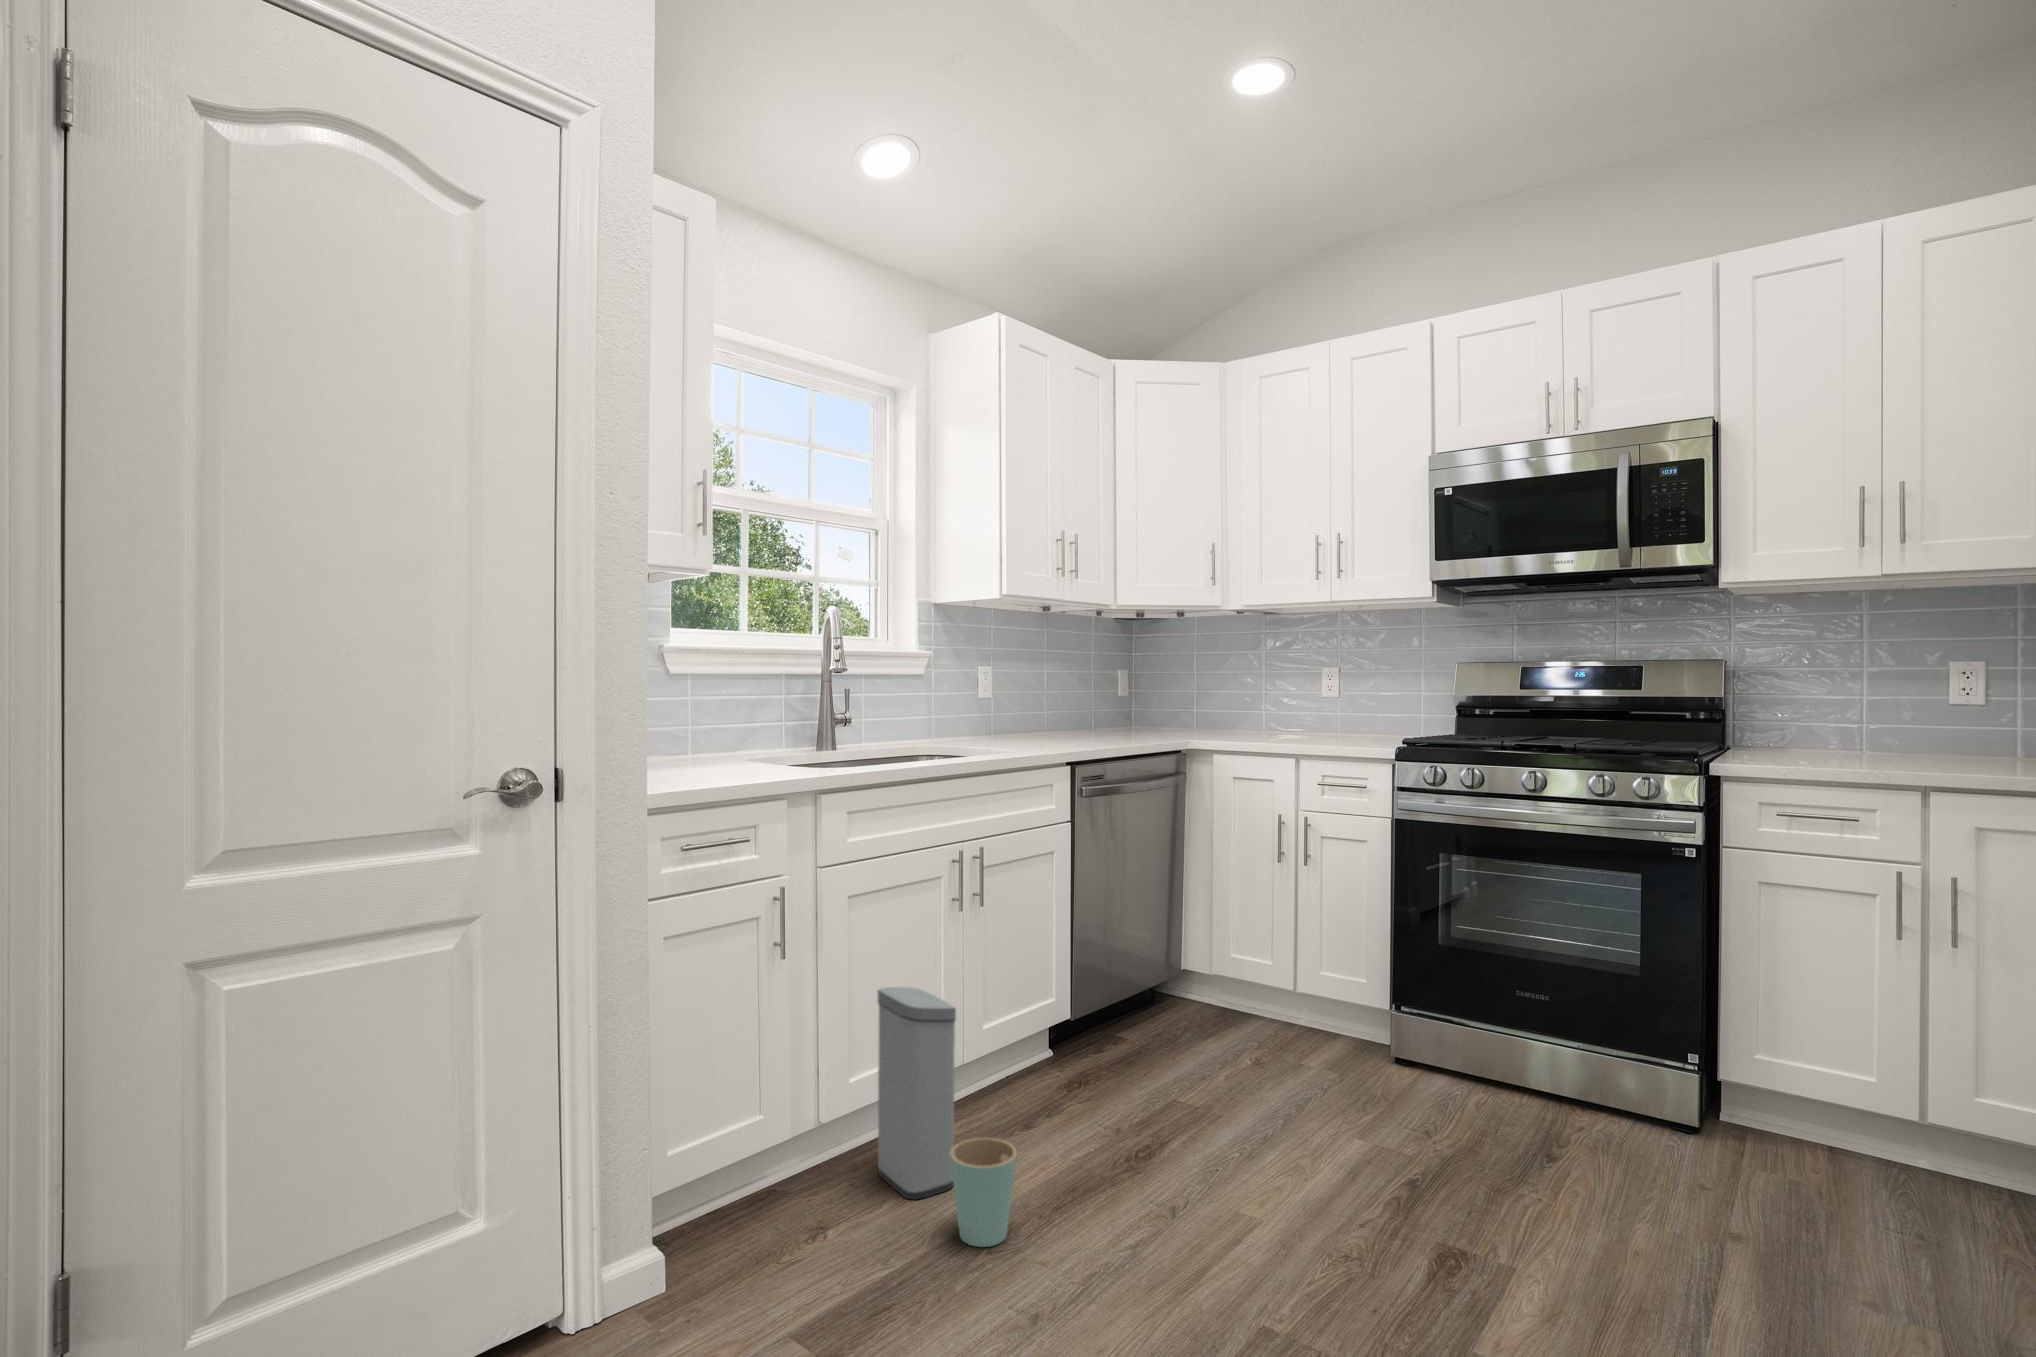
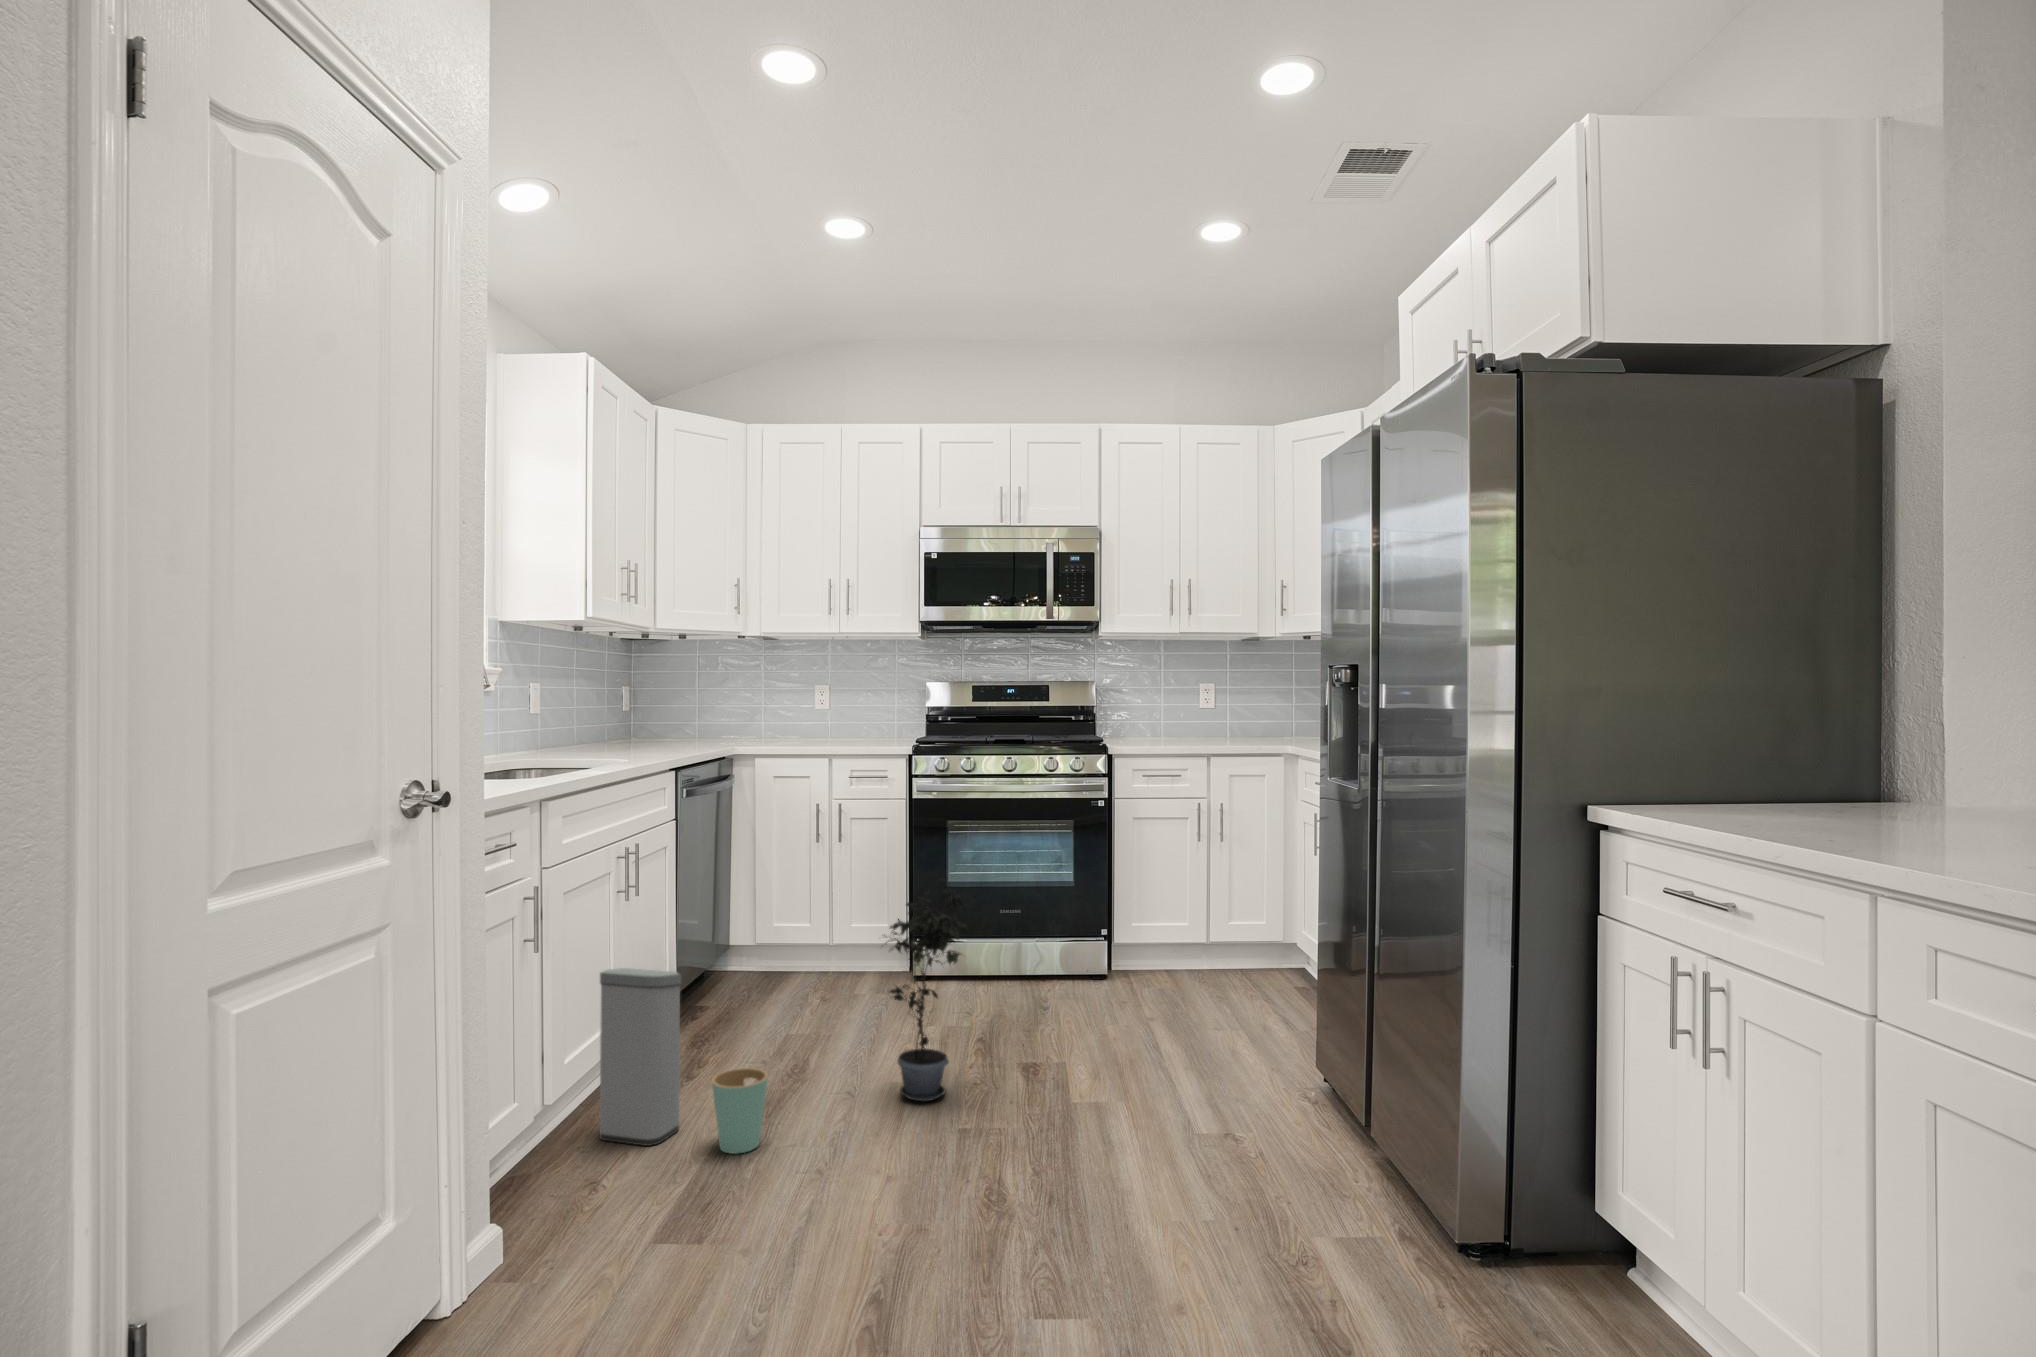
potted plant: none [1185,946,1317,1258] -> present [889,879,969,1101]

